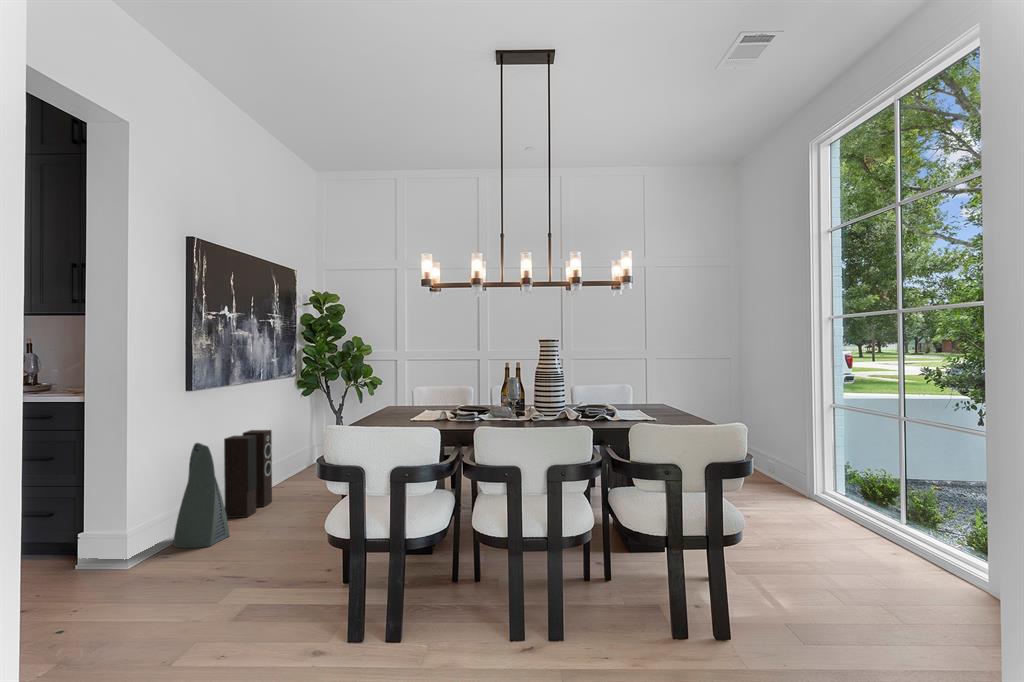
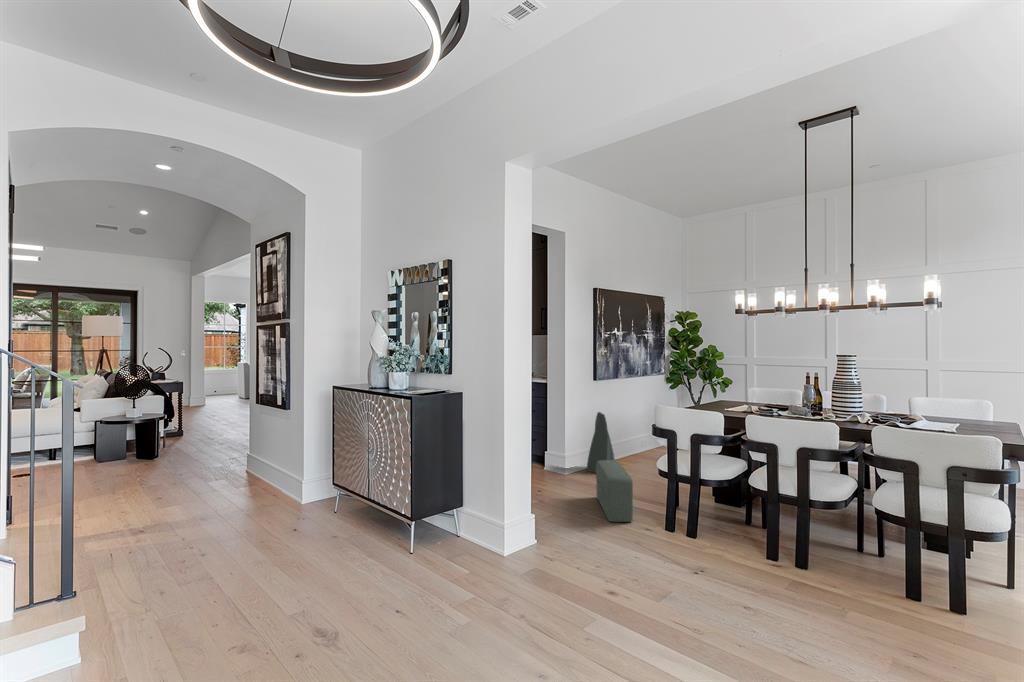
speaker: present [224,430,272,518] -> none [615,409,645,464]
pouf: none [200,529,283,660] -> present [596,460,633,522]

